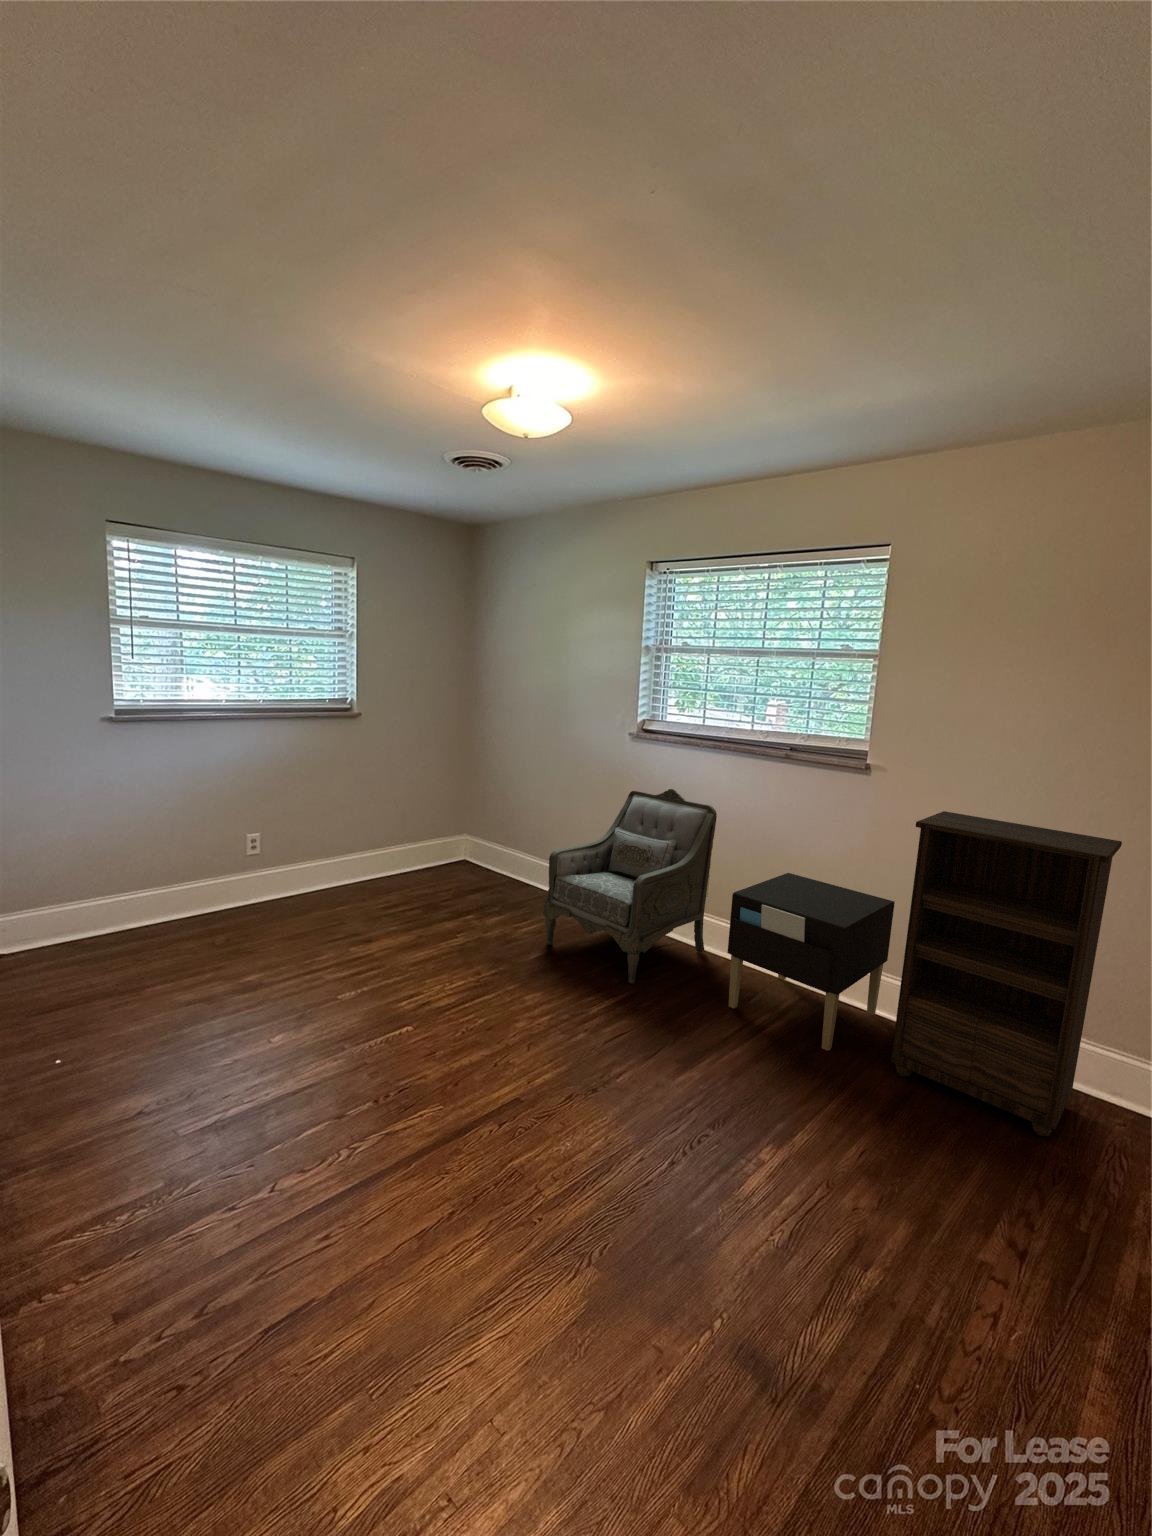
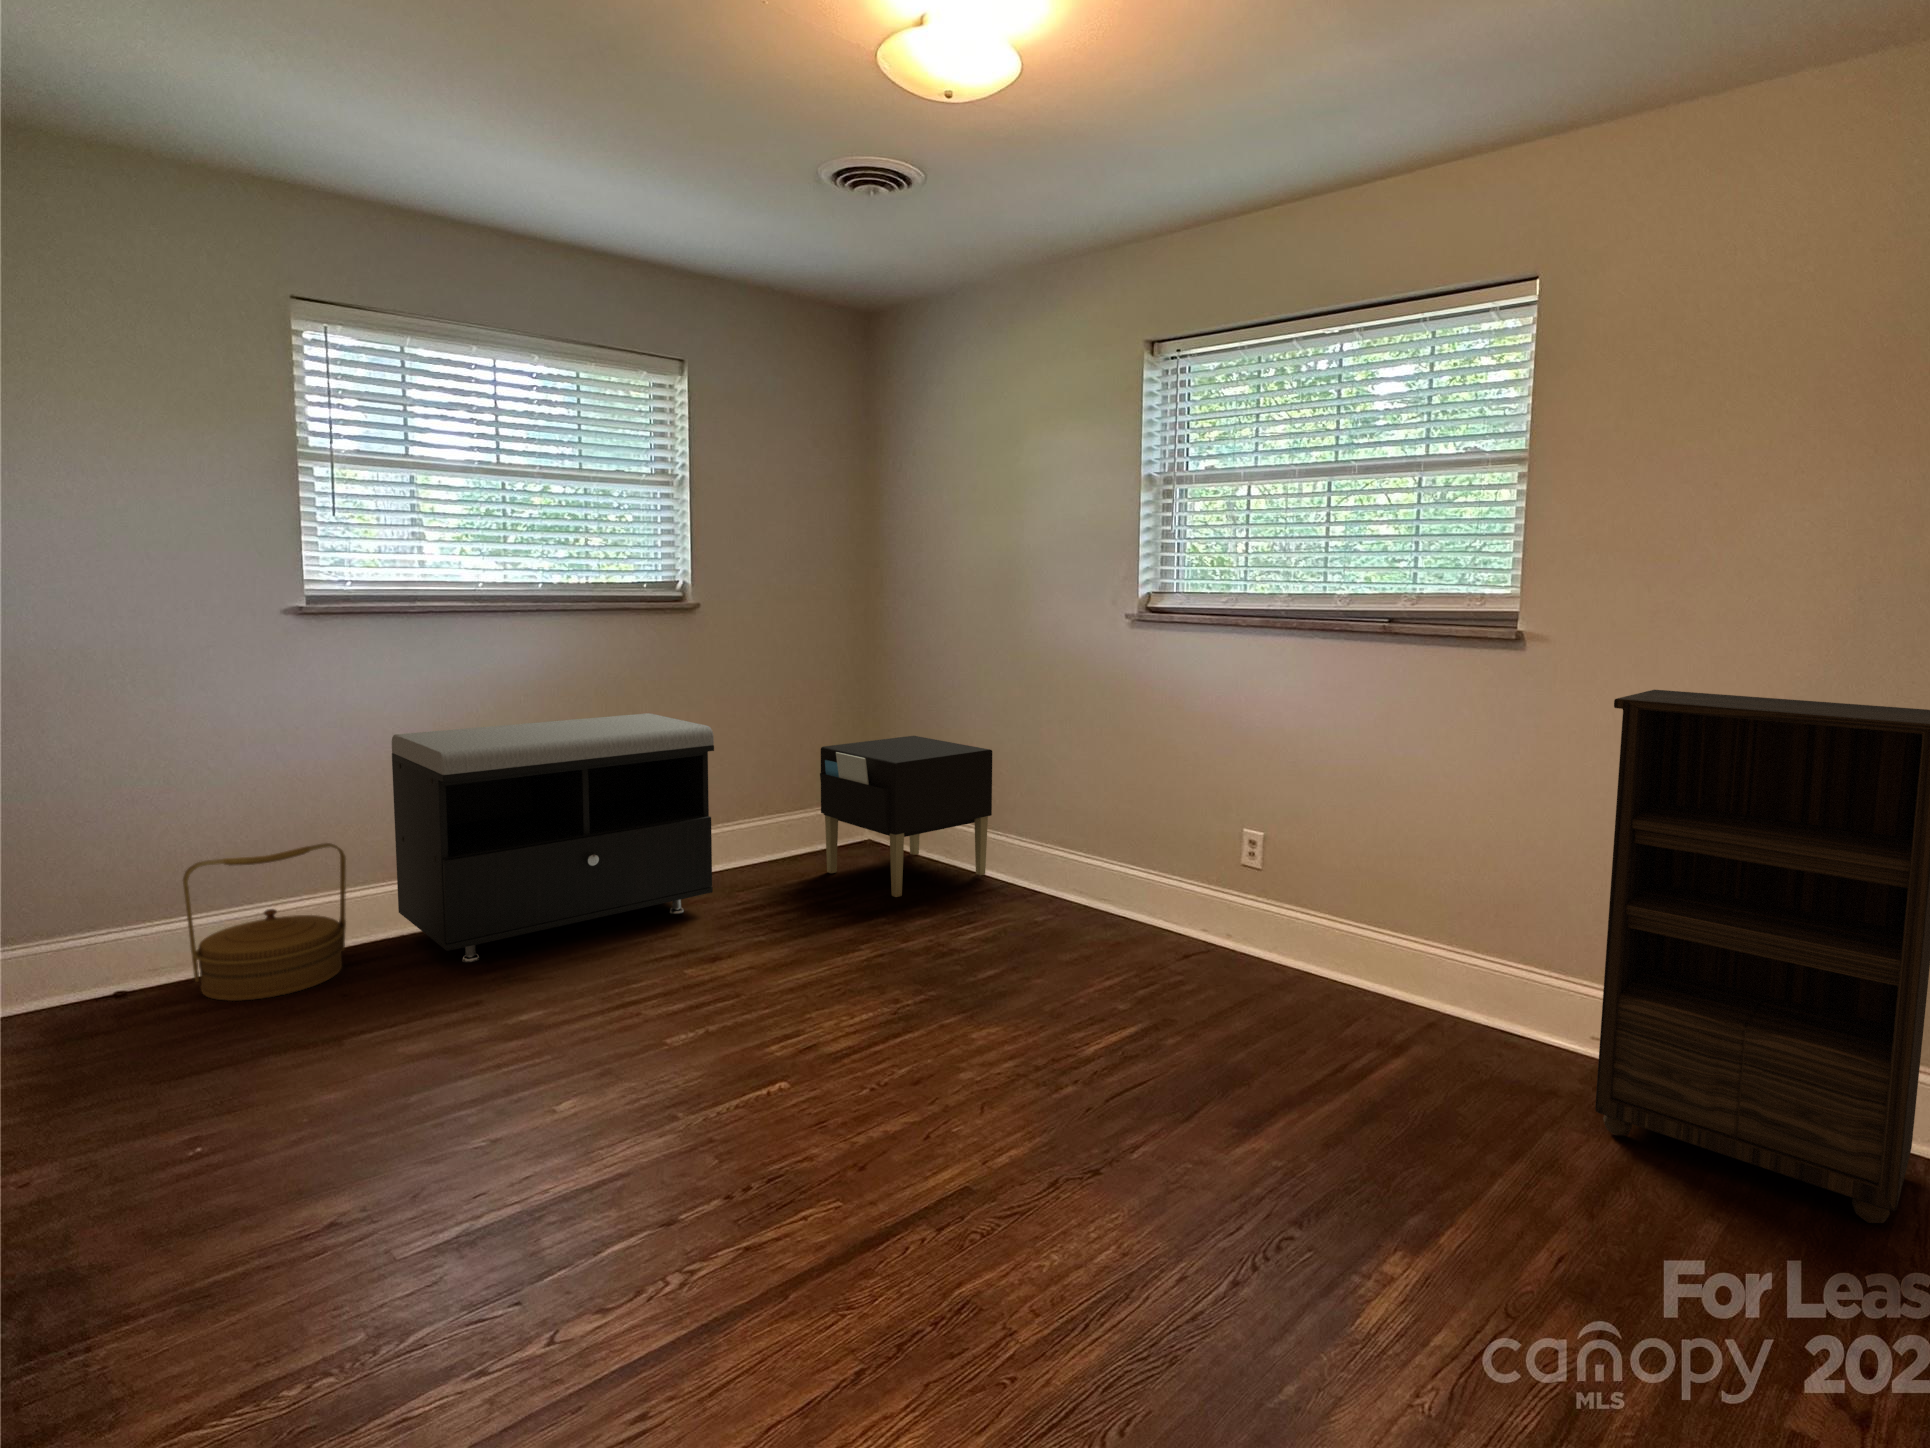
storage bench: none [168,782,369,940] -> present [392,713,714,962]
armchair: present [542,789,717,984] -> none [996,697,1272,1008]
woven basket: none [41,865,140,963] -> present [183,843,346,1001]
nightstand: present [727,873,895,1051] -> present [820,736,992,897]

